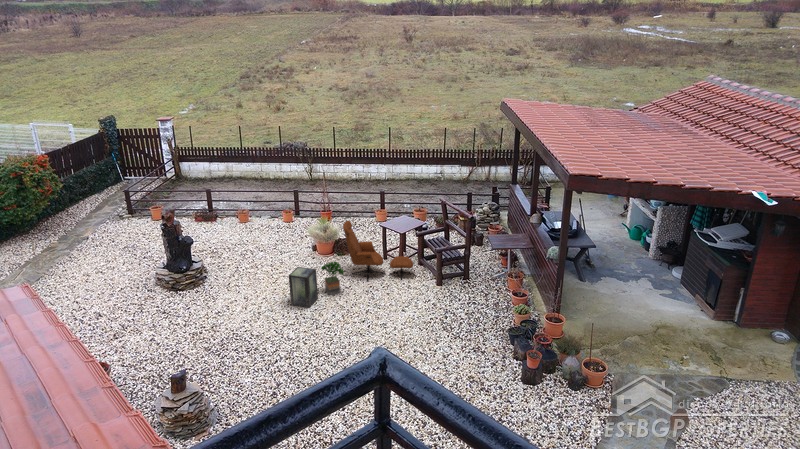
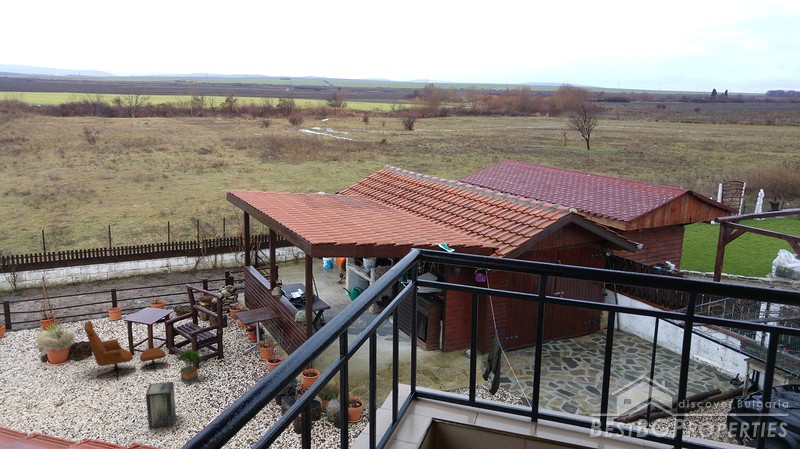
potted tree: present [321,261,344,295] -> present [177,350,202,385]
storage box: present [289,267,318,308] -> present [146,382,176,428]

